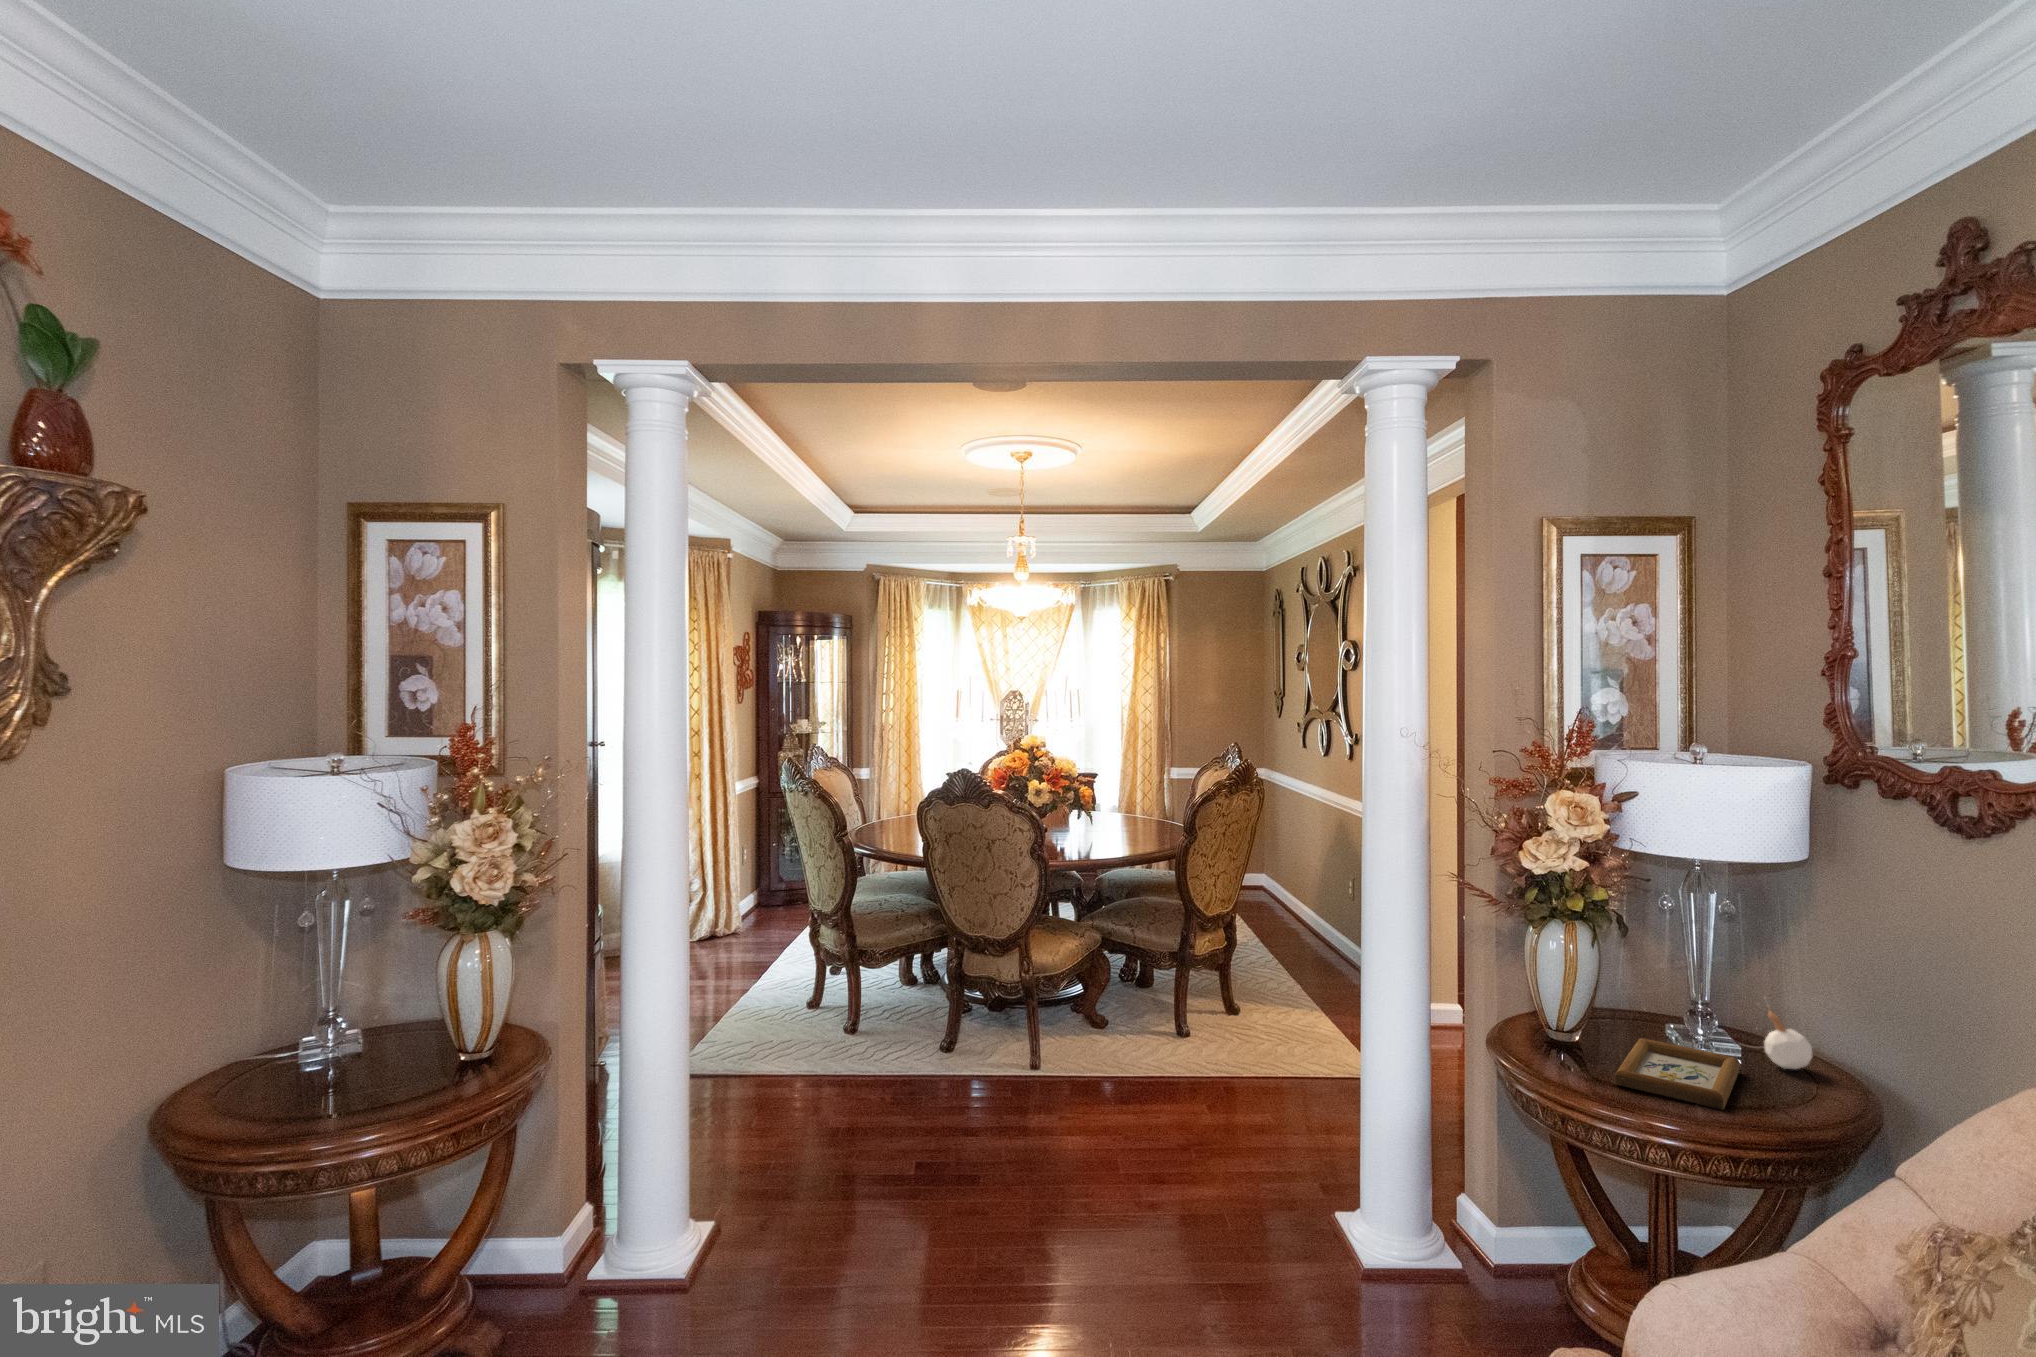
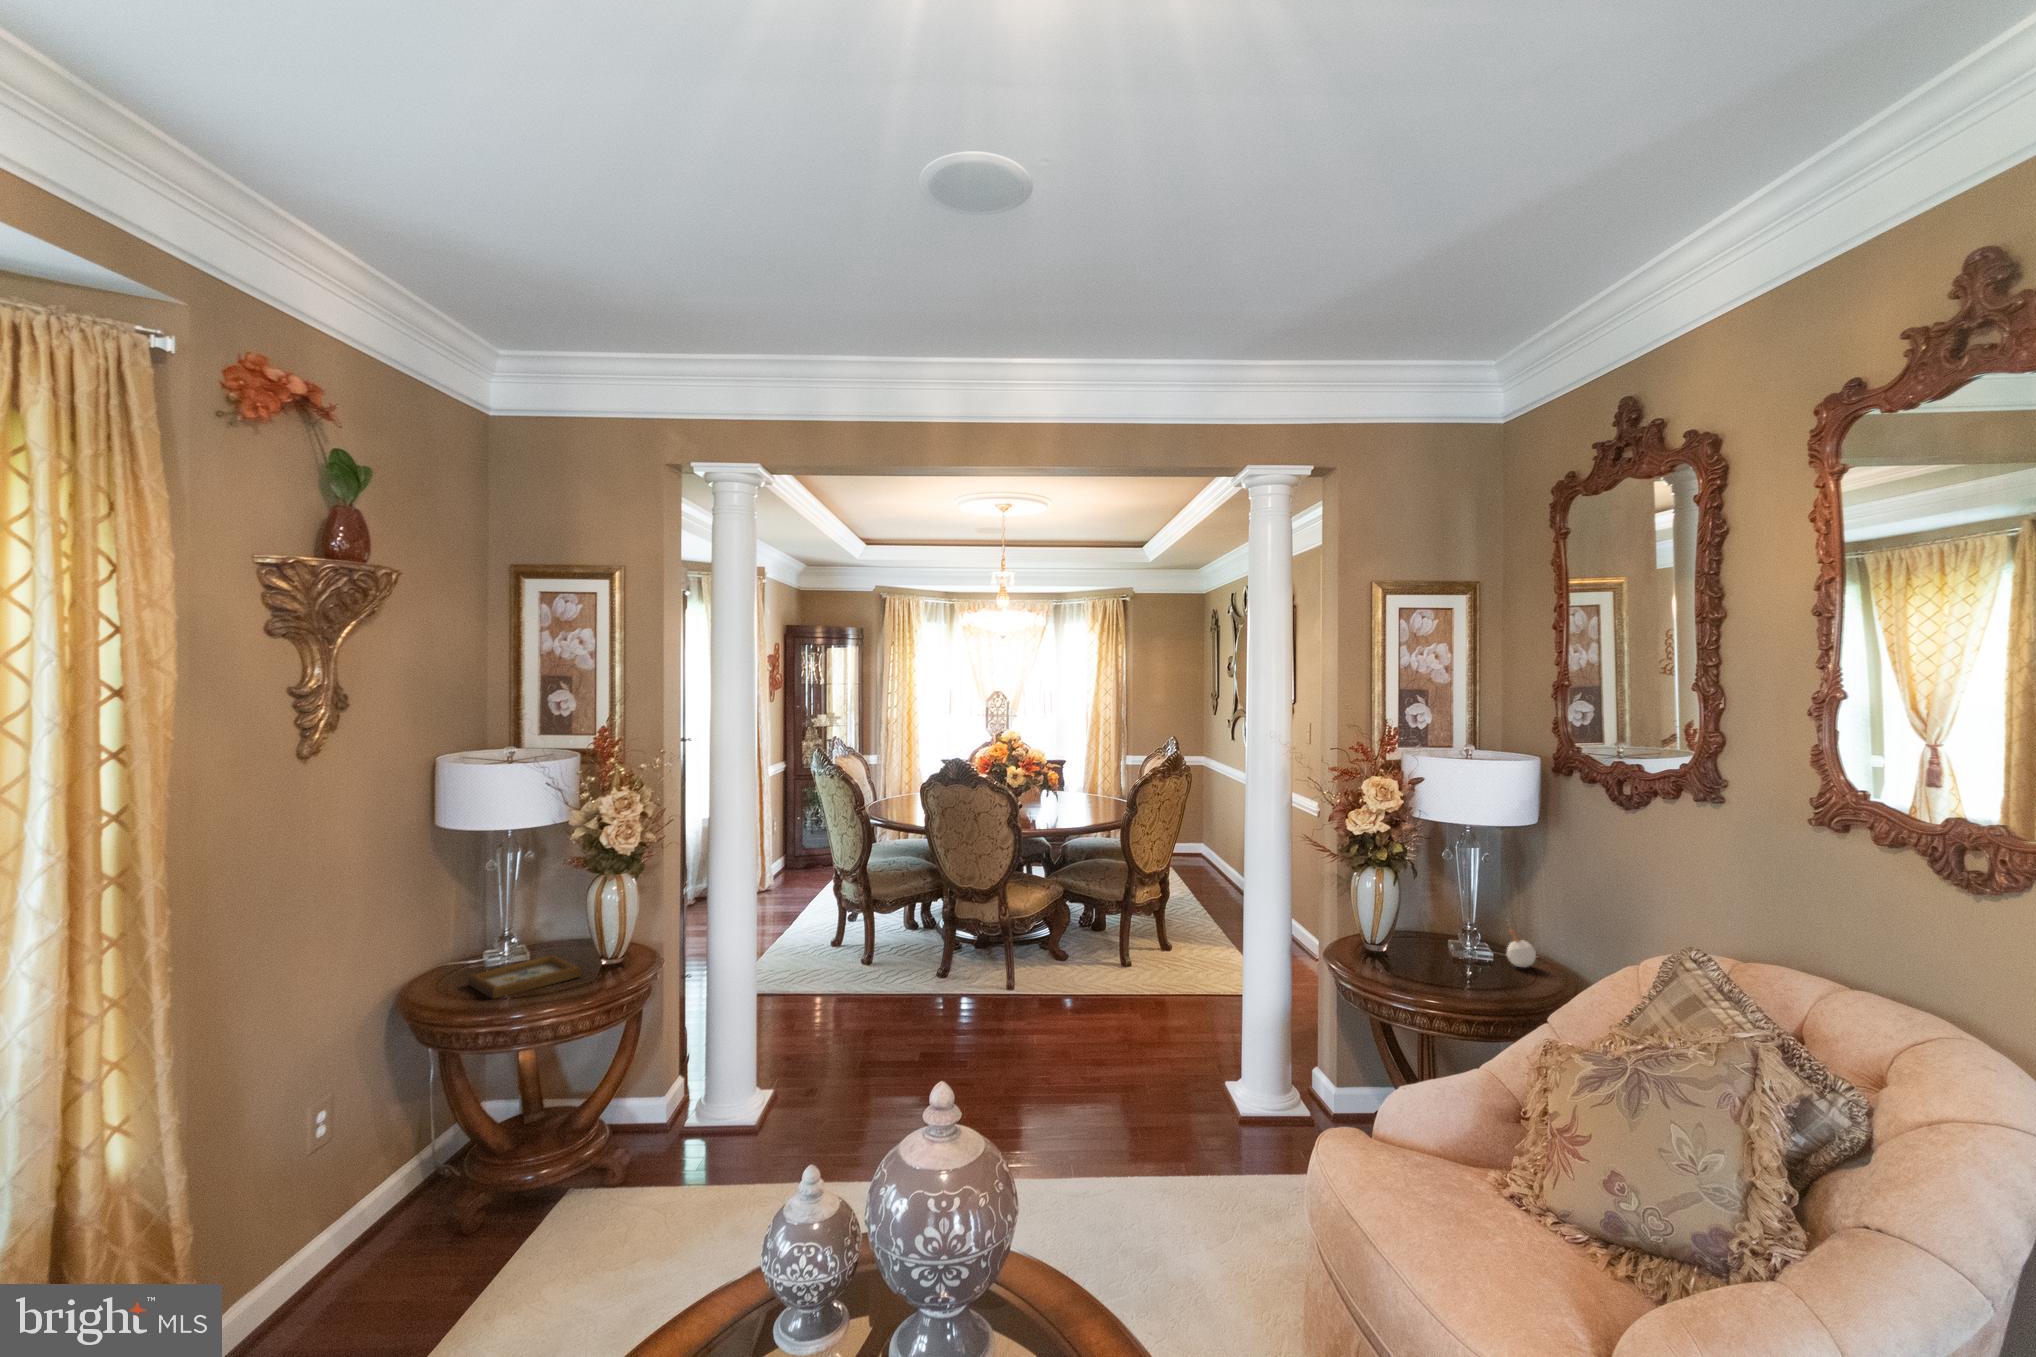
picture frame: present [1615,1038,1739,1110] -> present [468,955,582,999]

